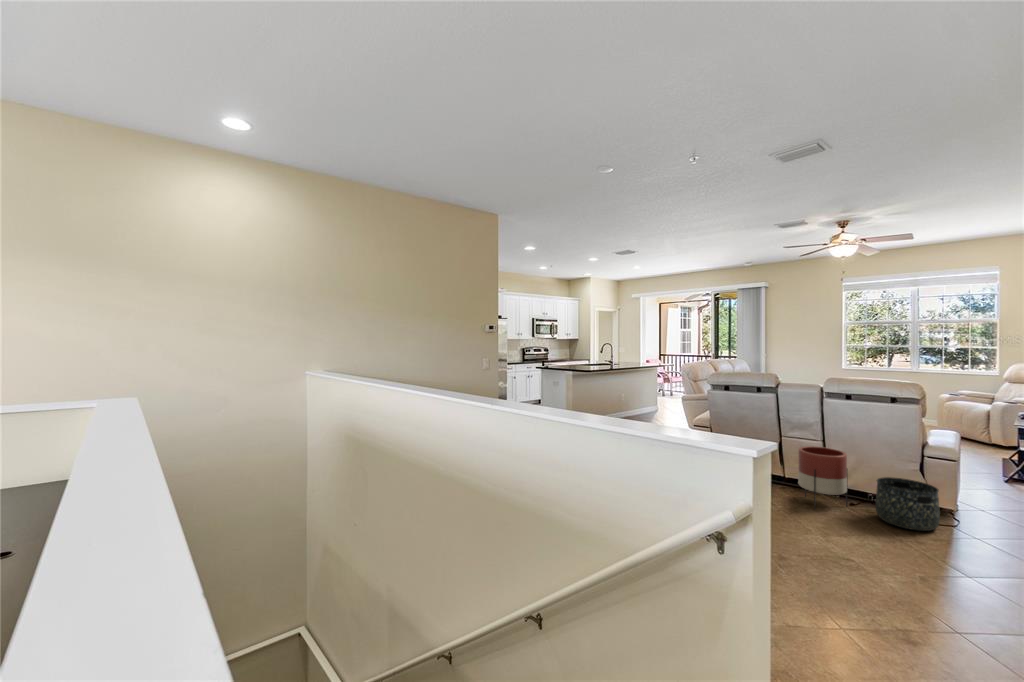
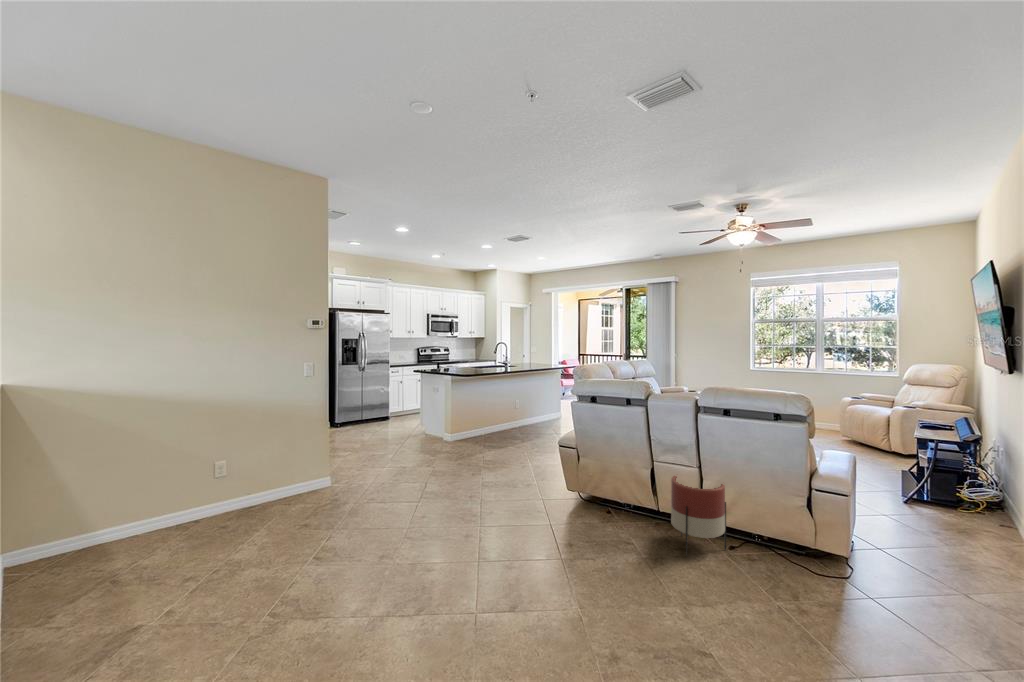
basket: present [876,477,940,531] -> none [755,515,827,589]

